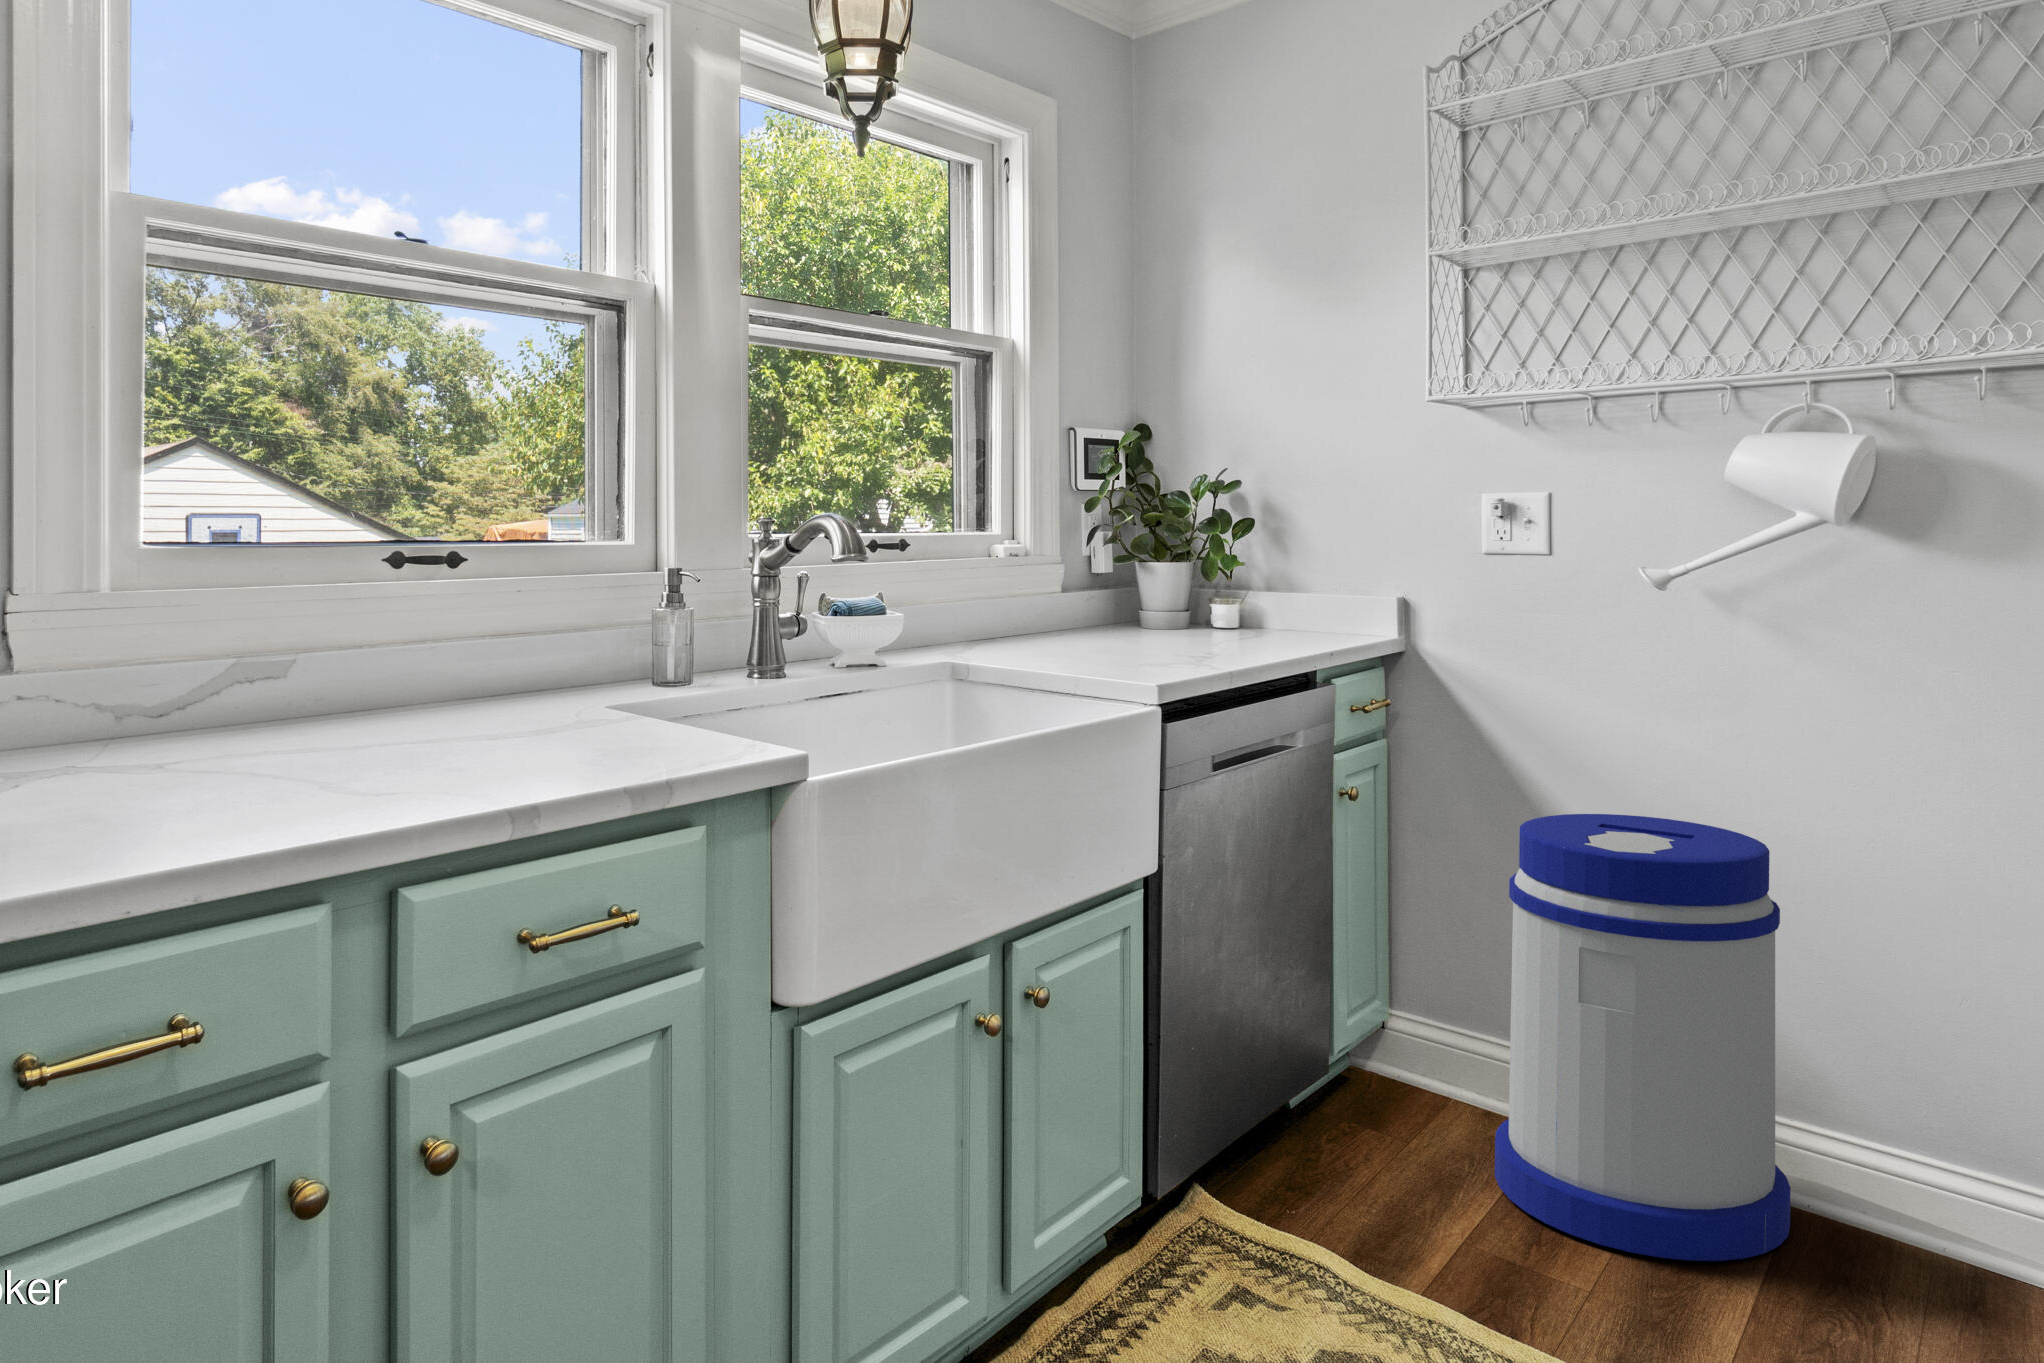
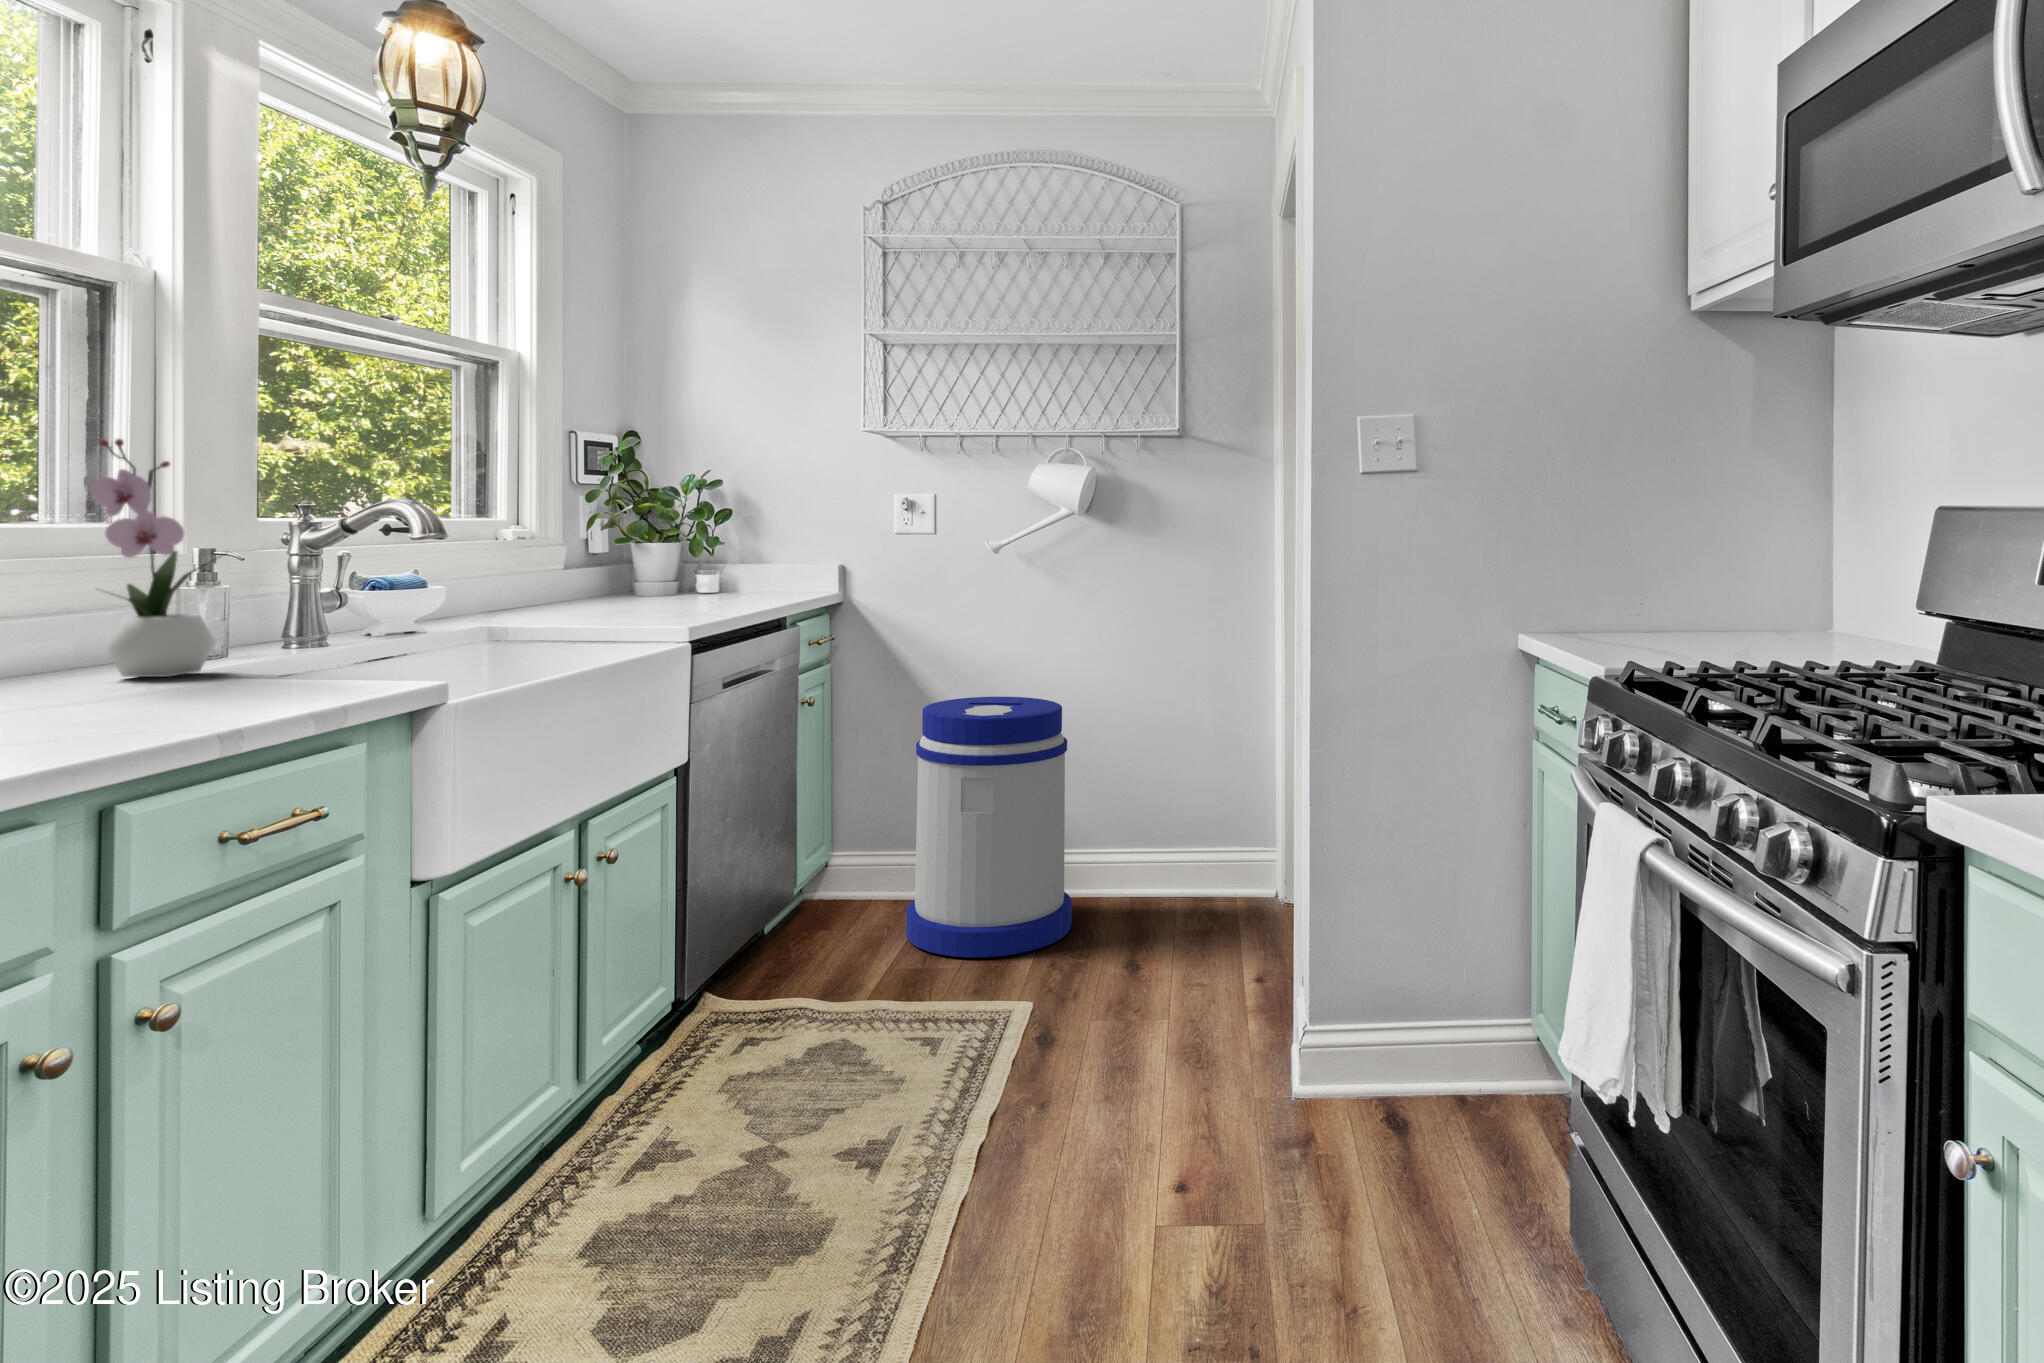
flower arrangement: none [535,454,655,716] -> present [90,439,228,677]

